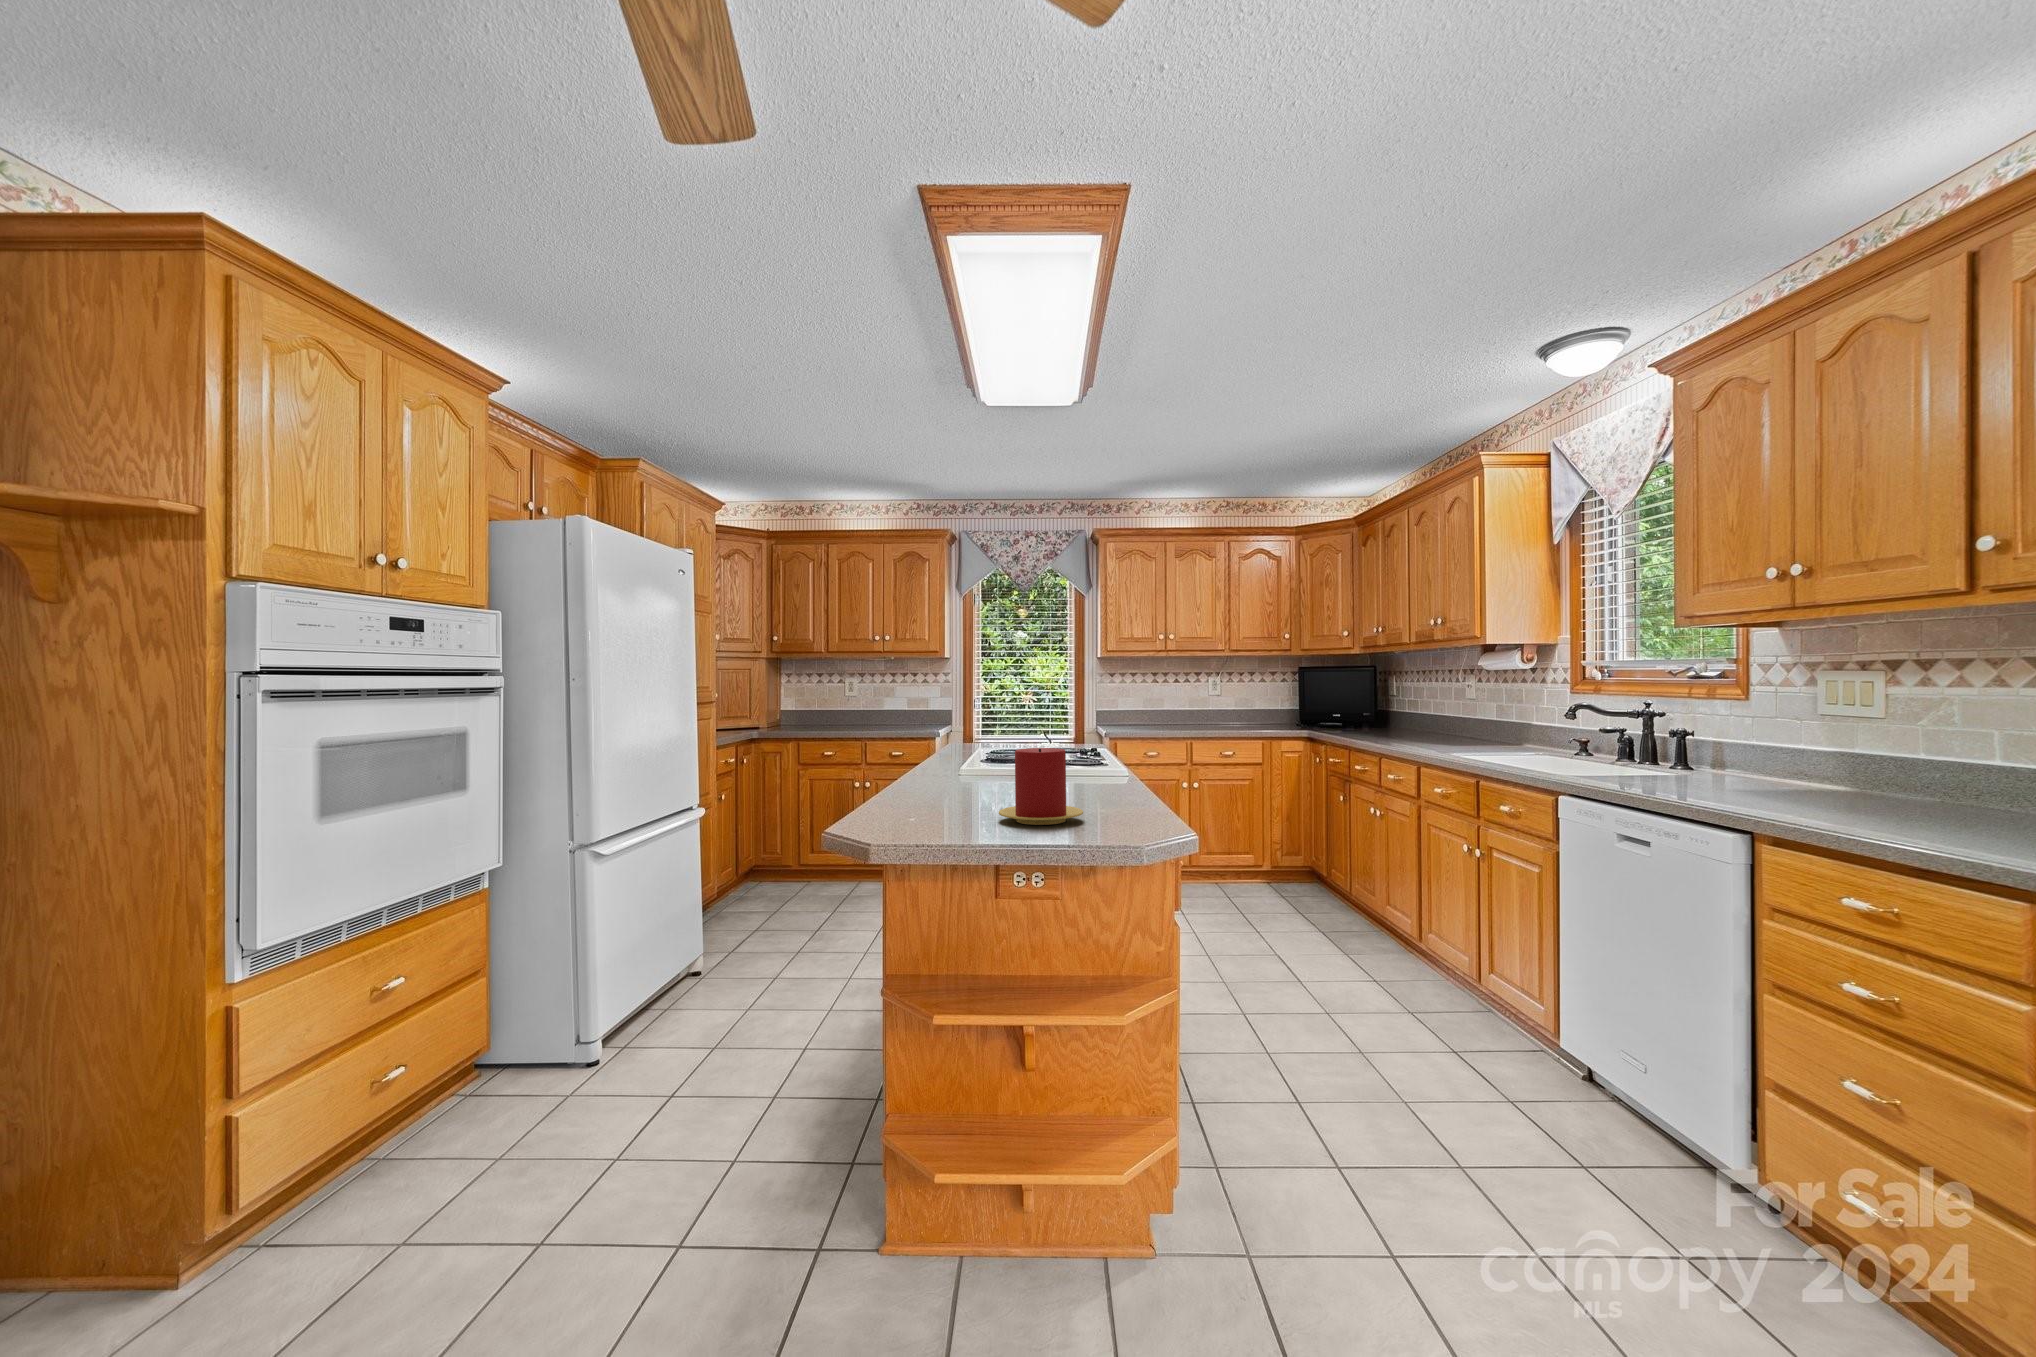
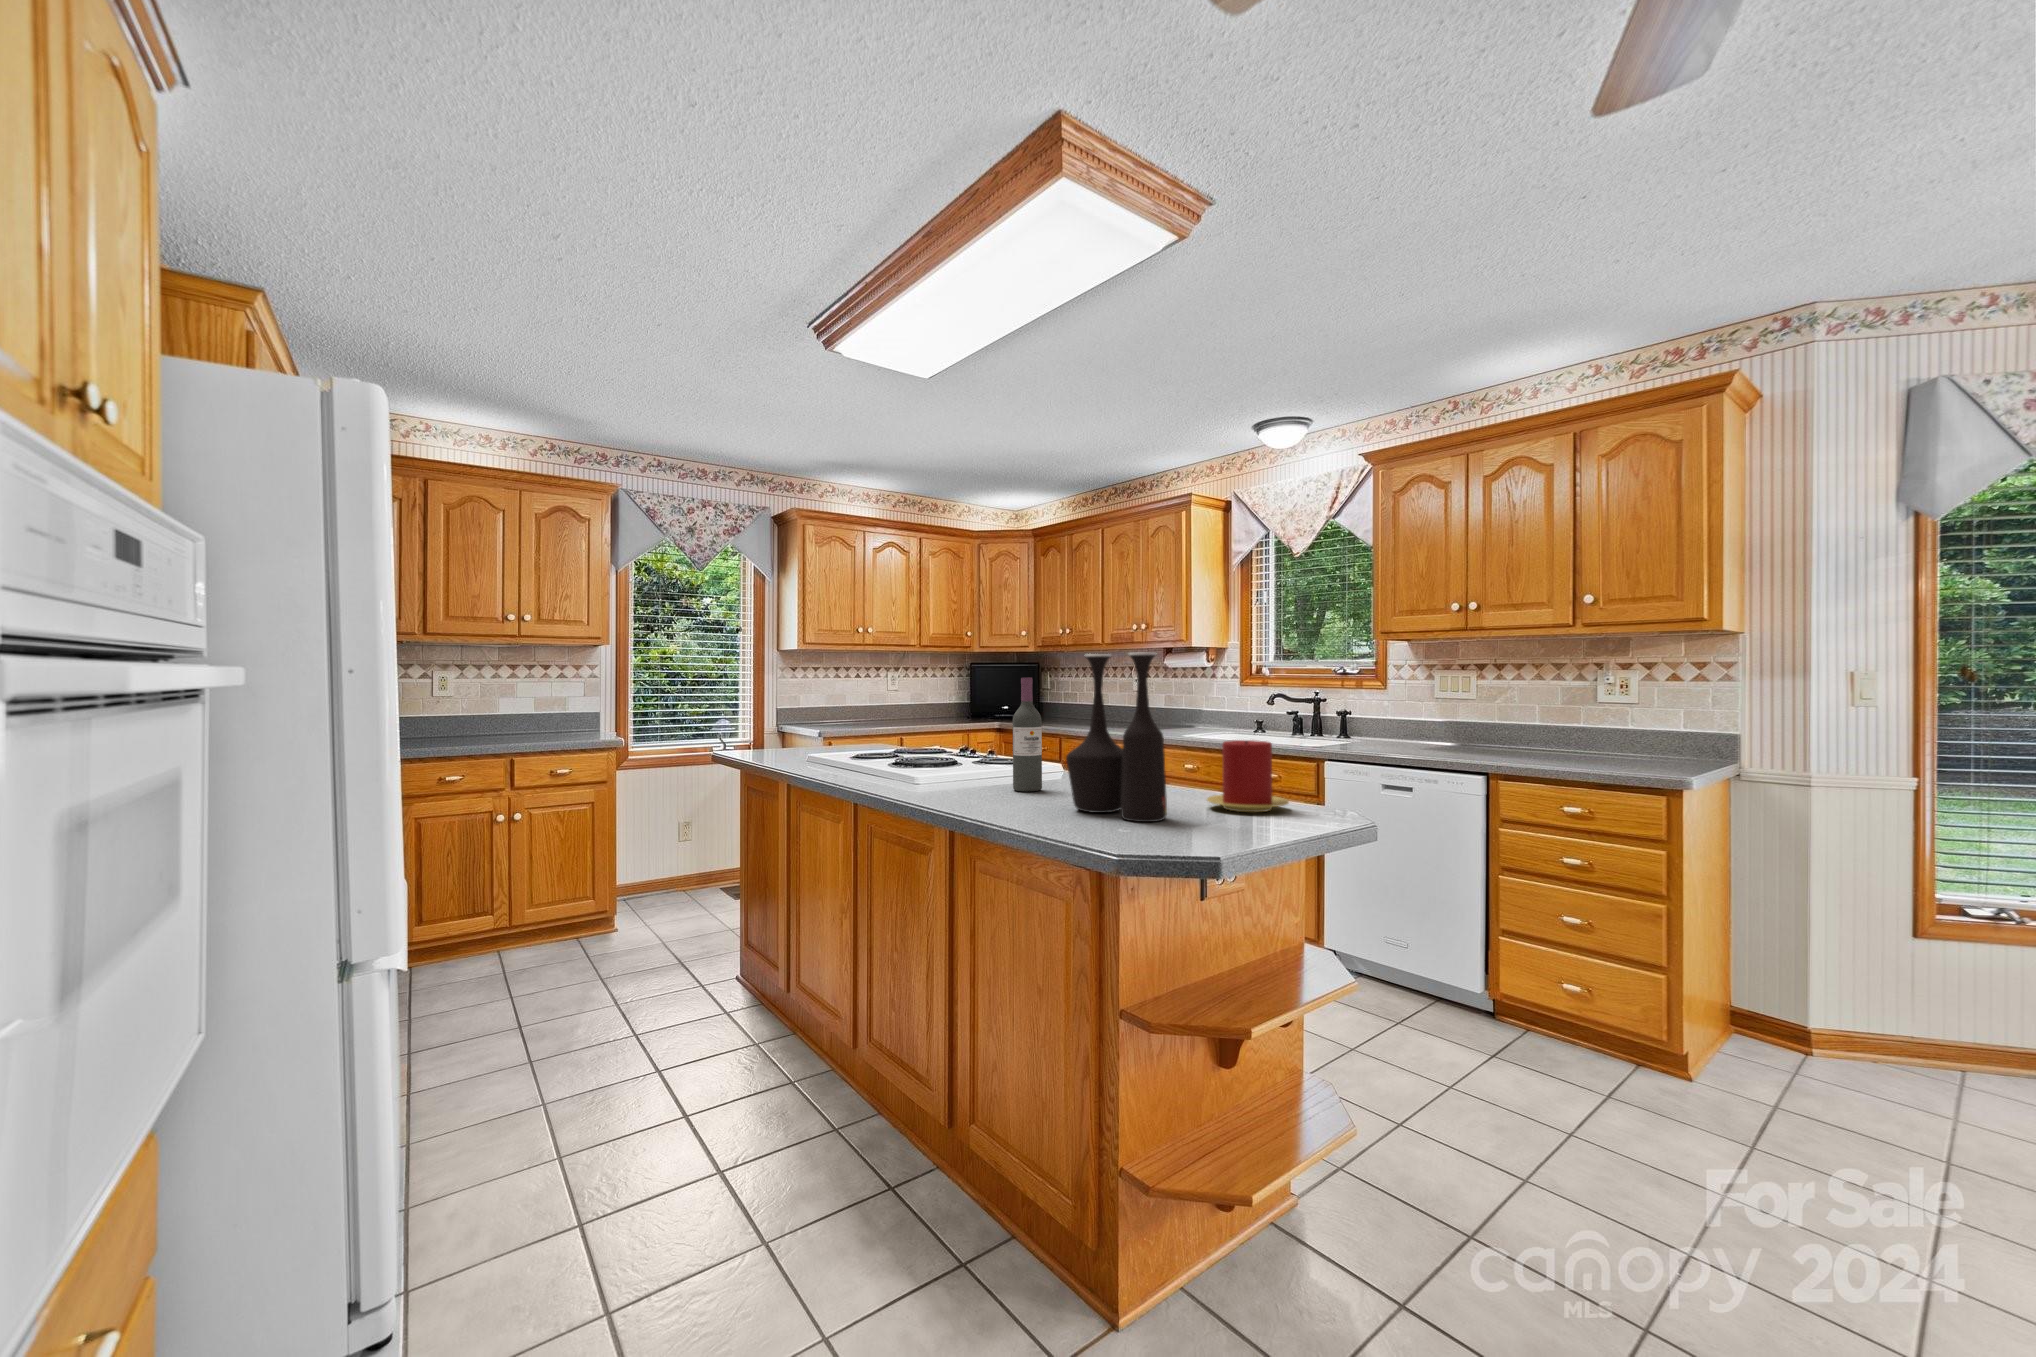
vase: none [891,658,955,820] -> present [1066,653,1167,822]
wine bottle: none [963,682,991,788] -> present [1013,678,1042,791]

